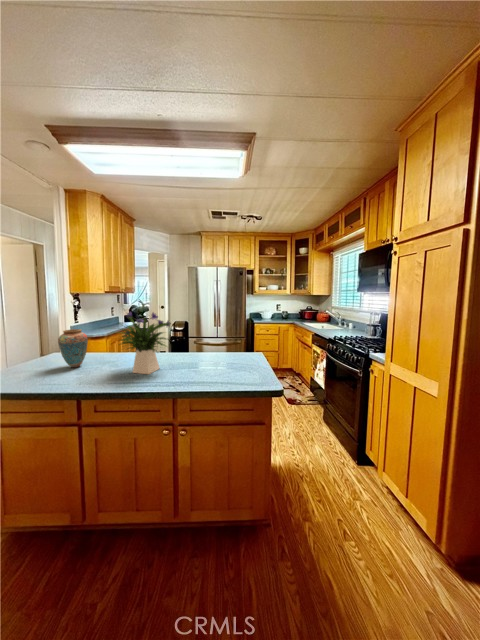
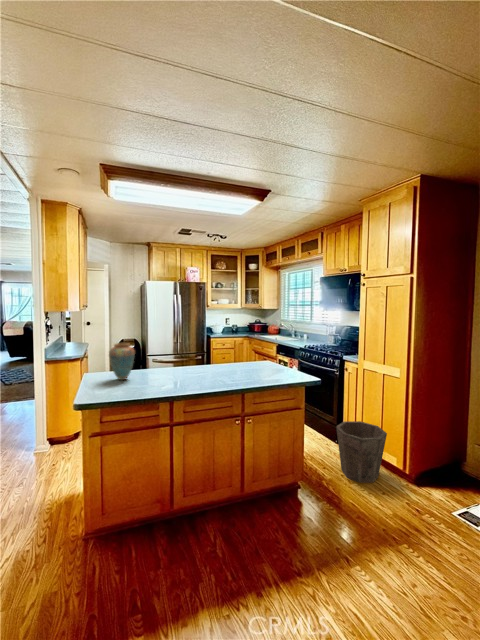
flower arrangement: present [121,312,171,374] -> none [172,323,224,379]
waste bin: none [336,445,411,548] -> present [336,421,387,483]

